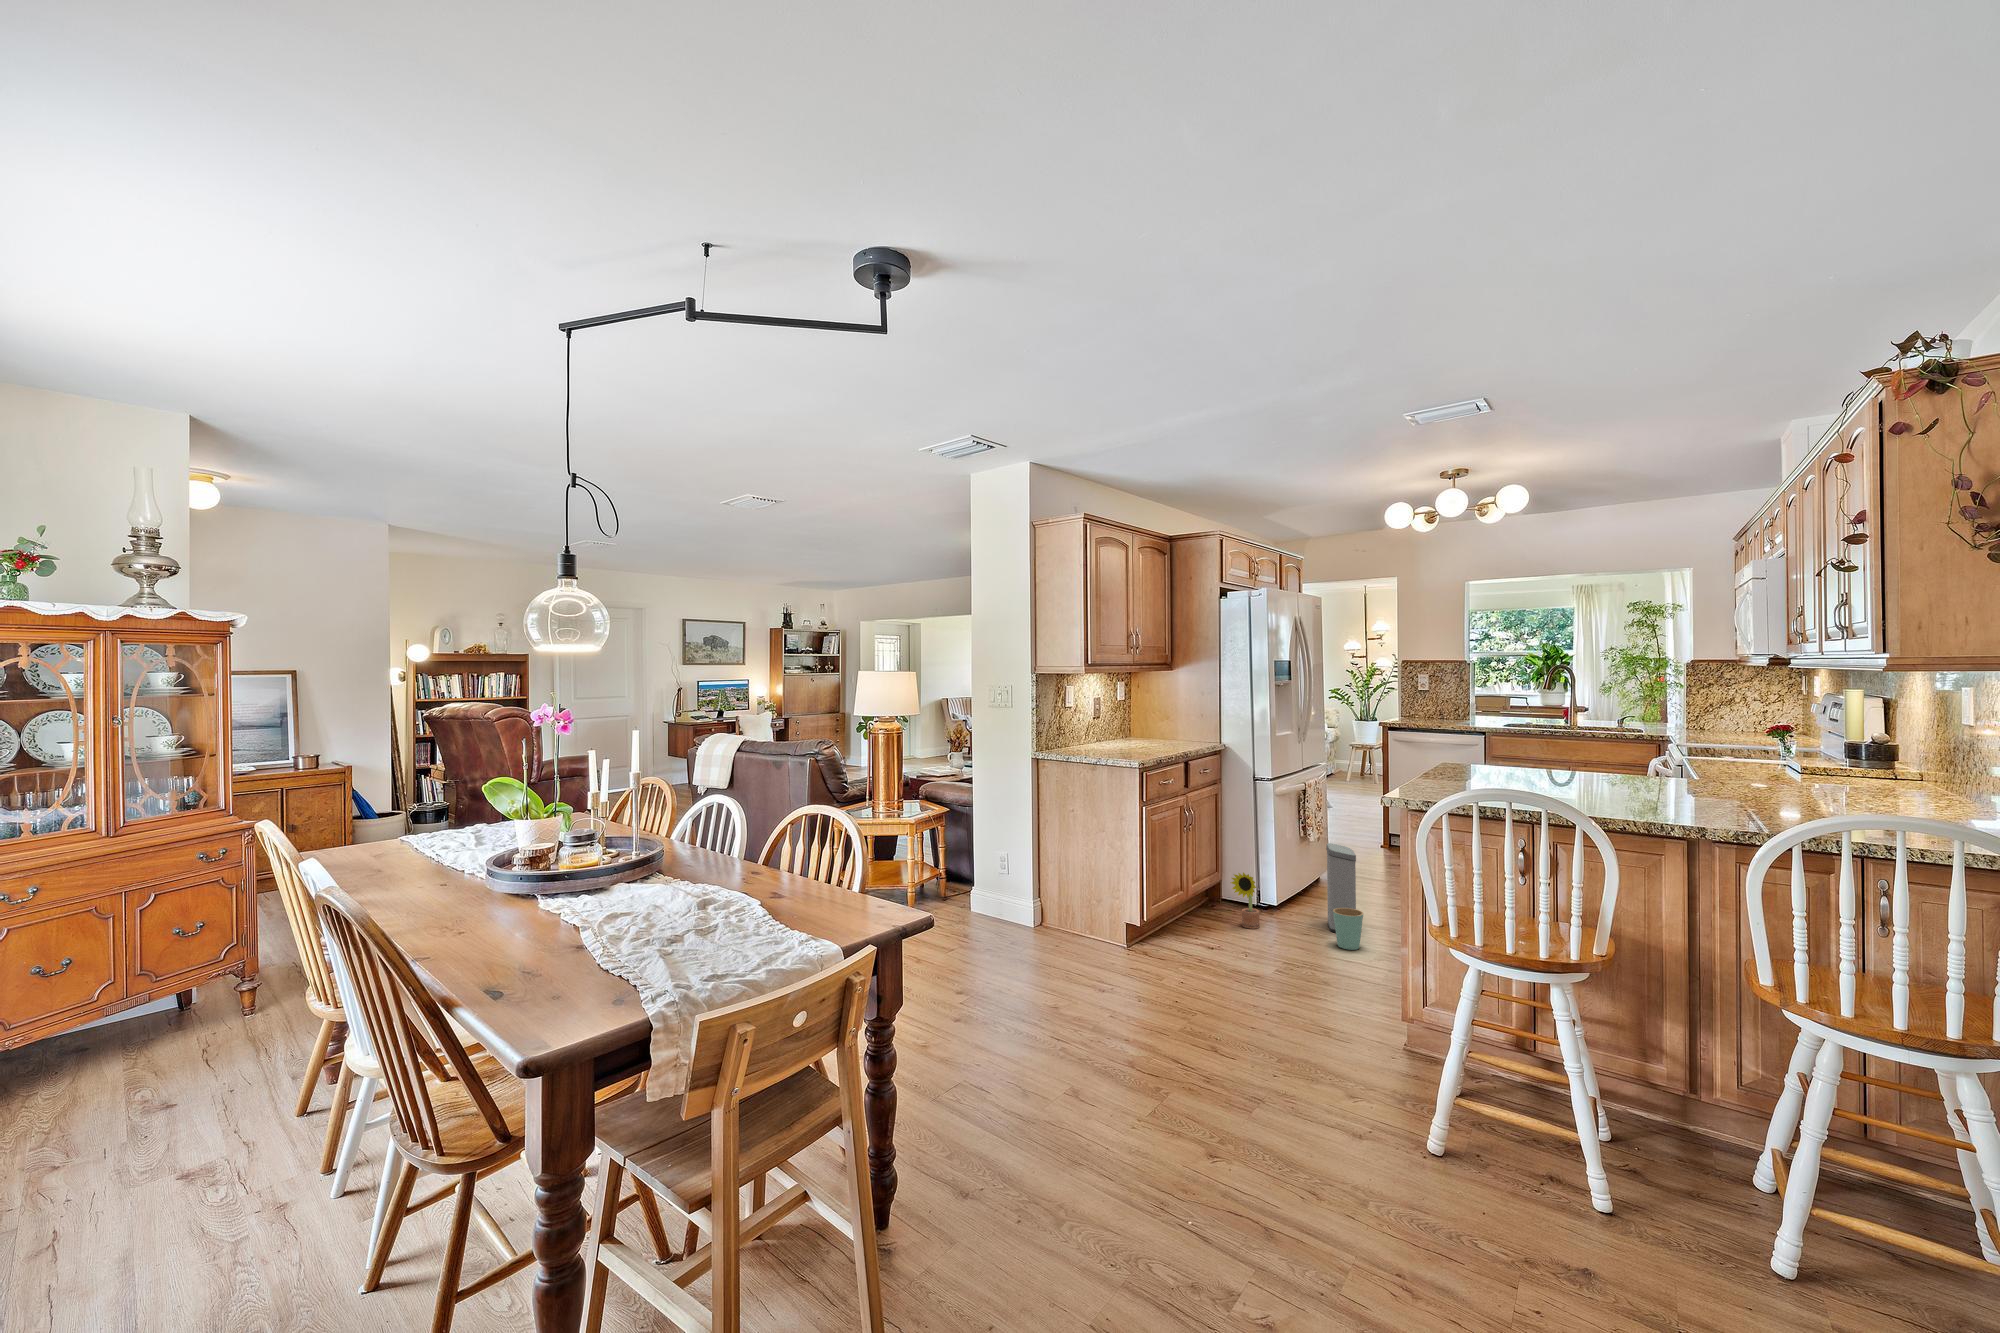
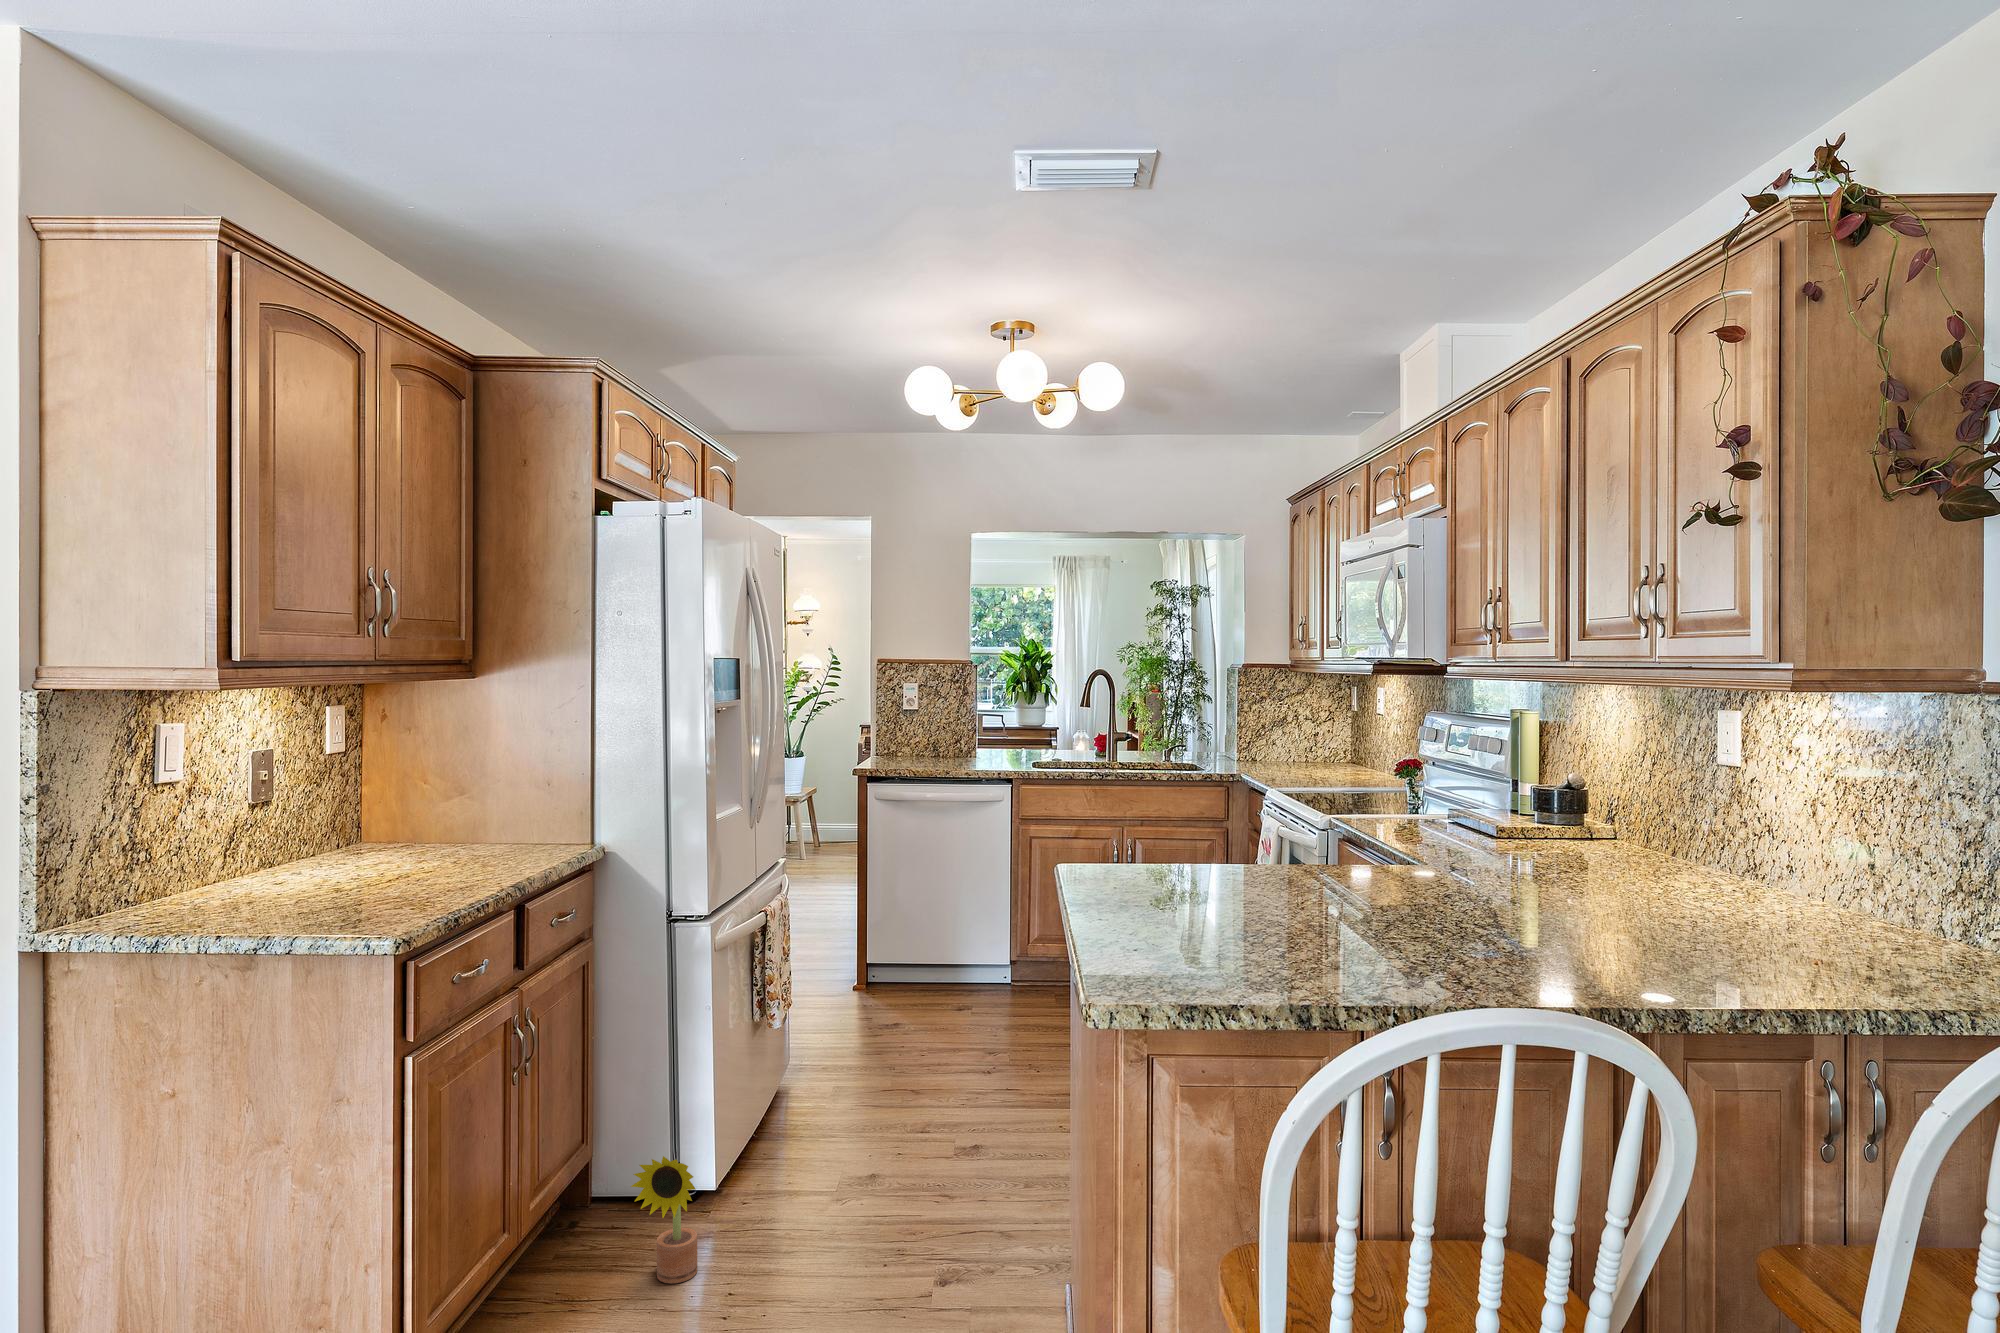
trash can: present [1326,843,1363,950] -> none [831,1042,927,1290]

